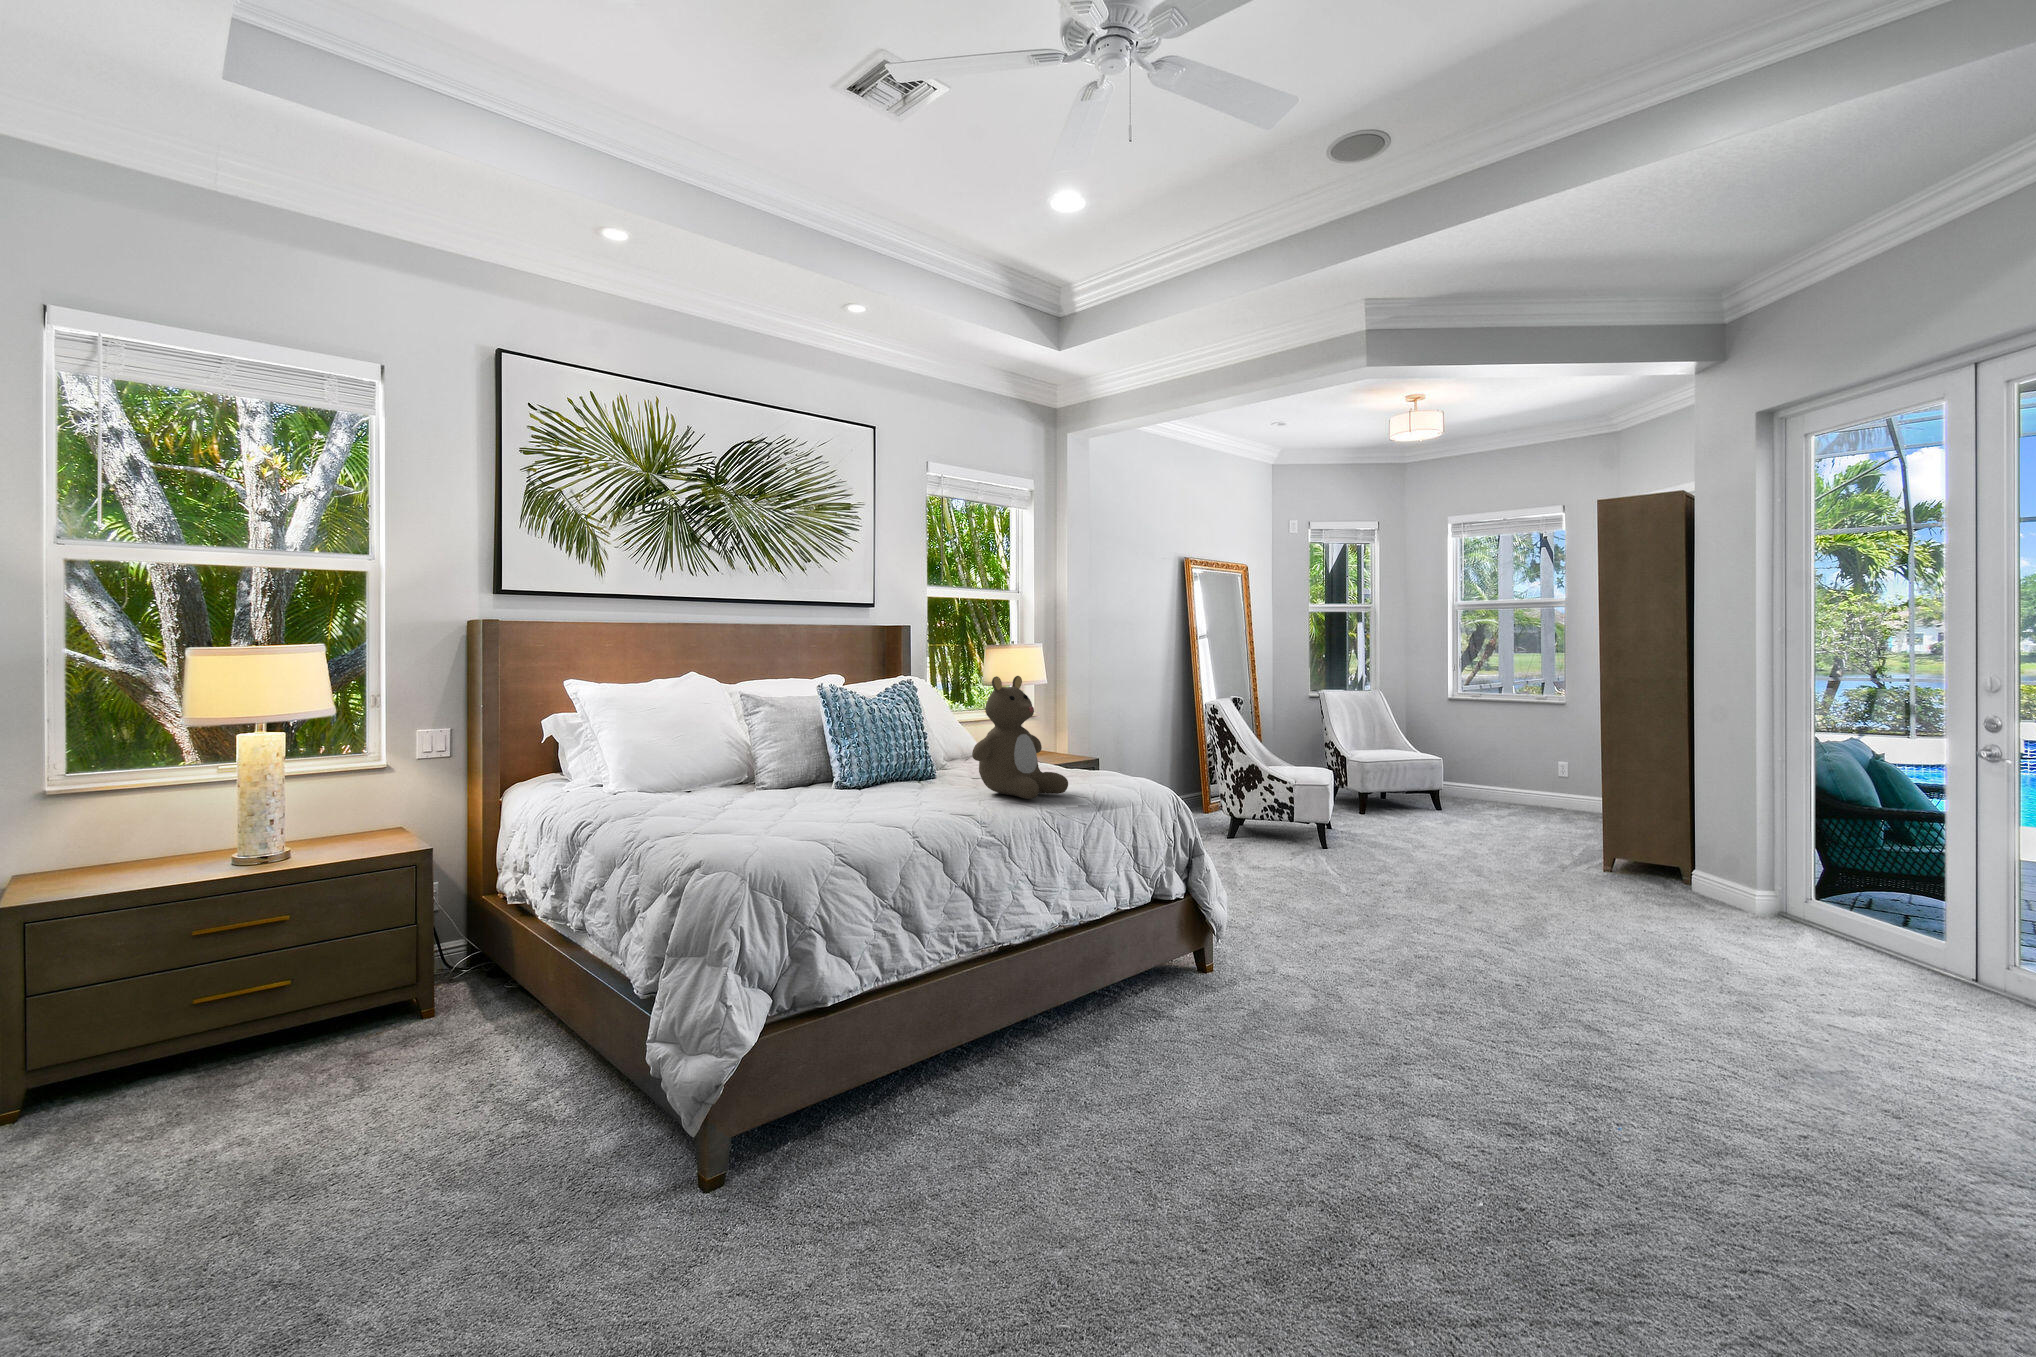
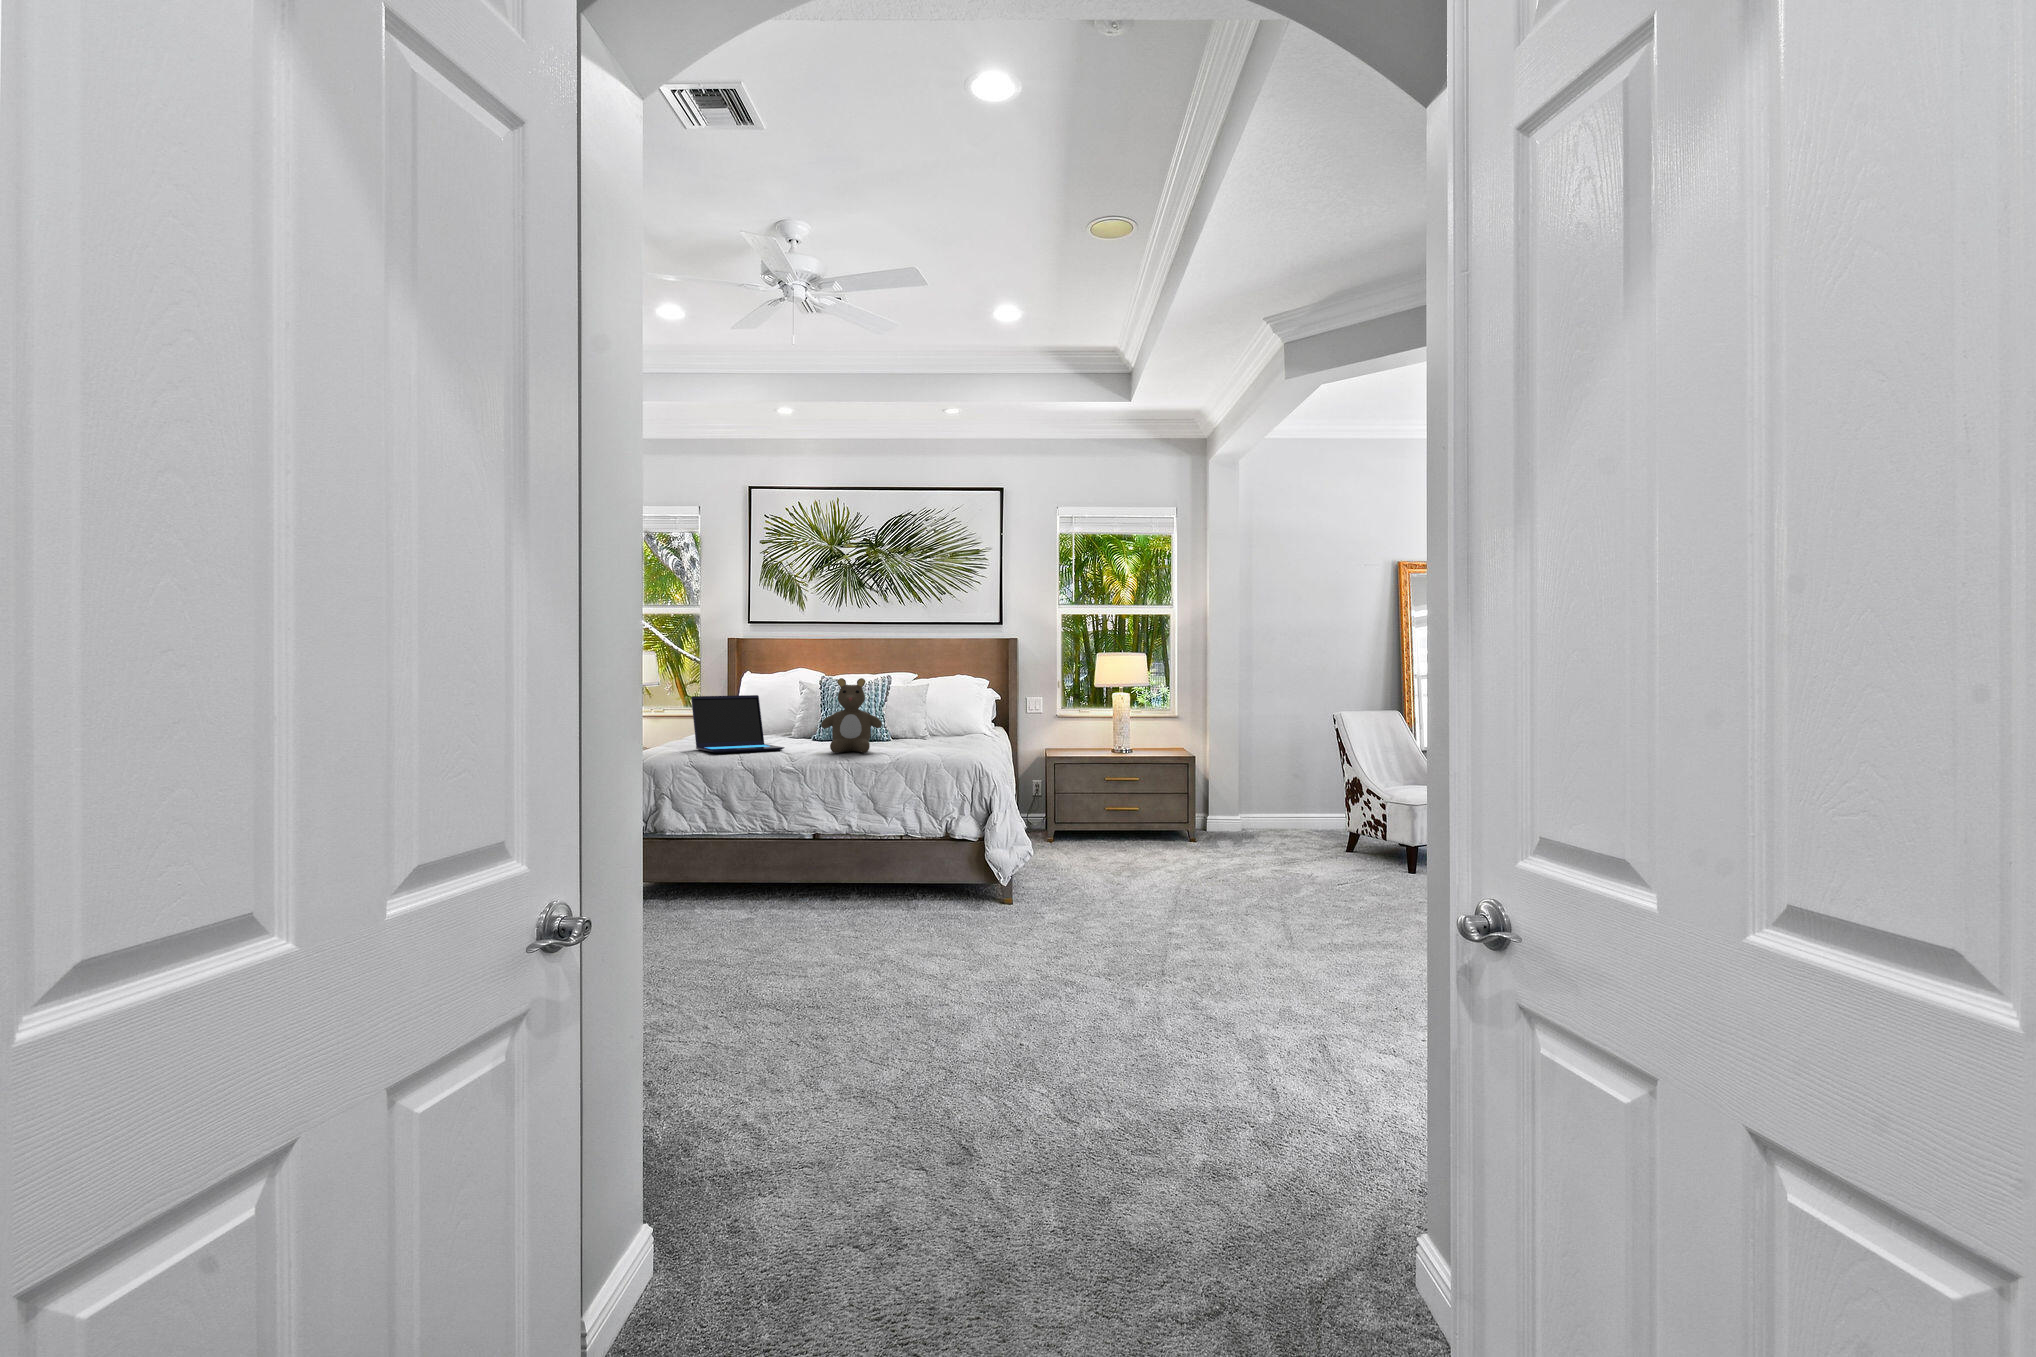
laptop: none [747,712,929,827] -> present [691,695,784,753]

